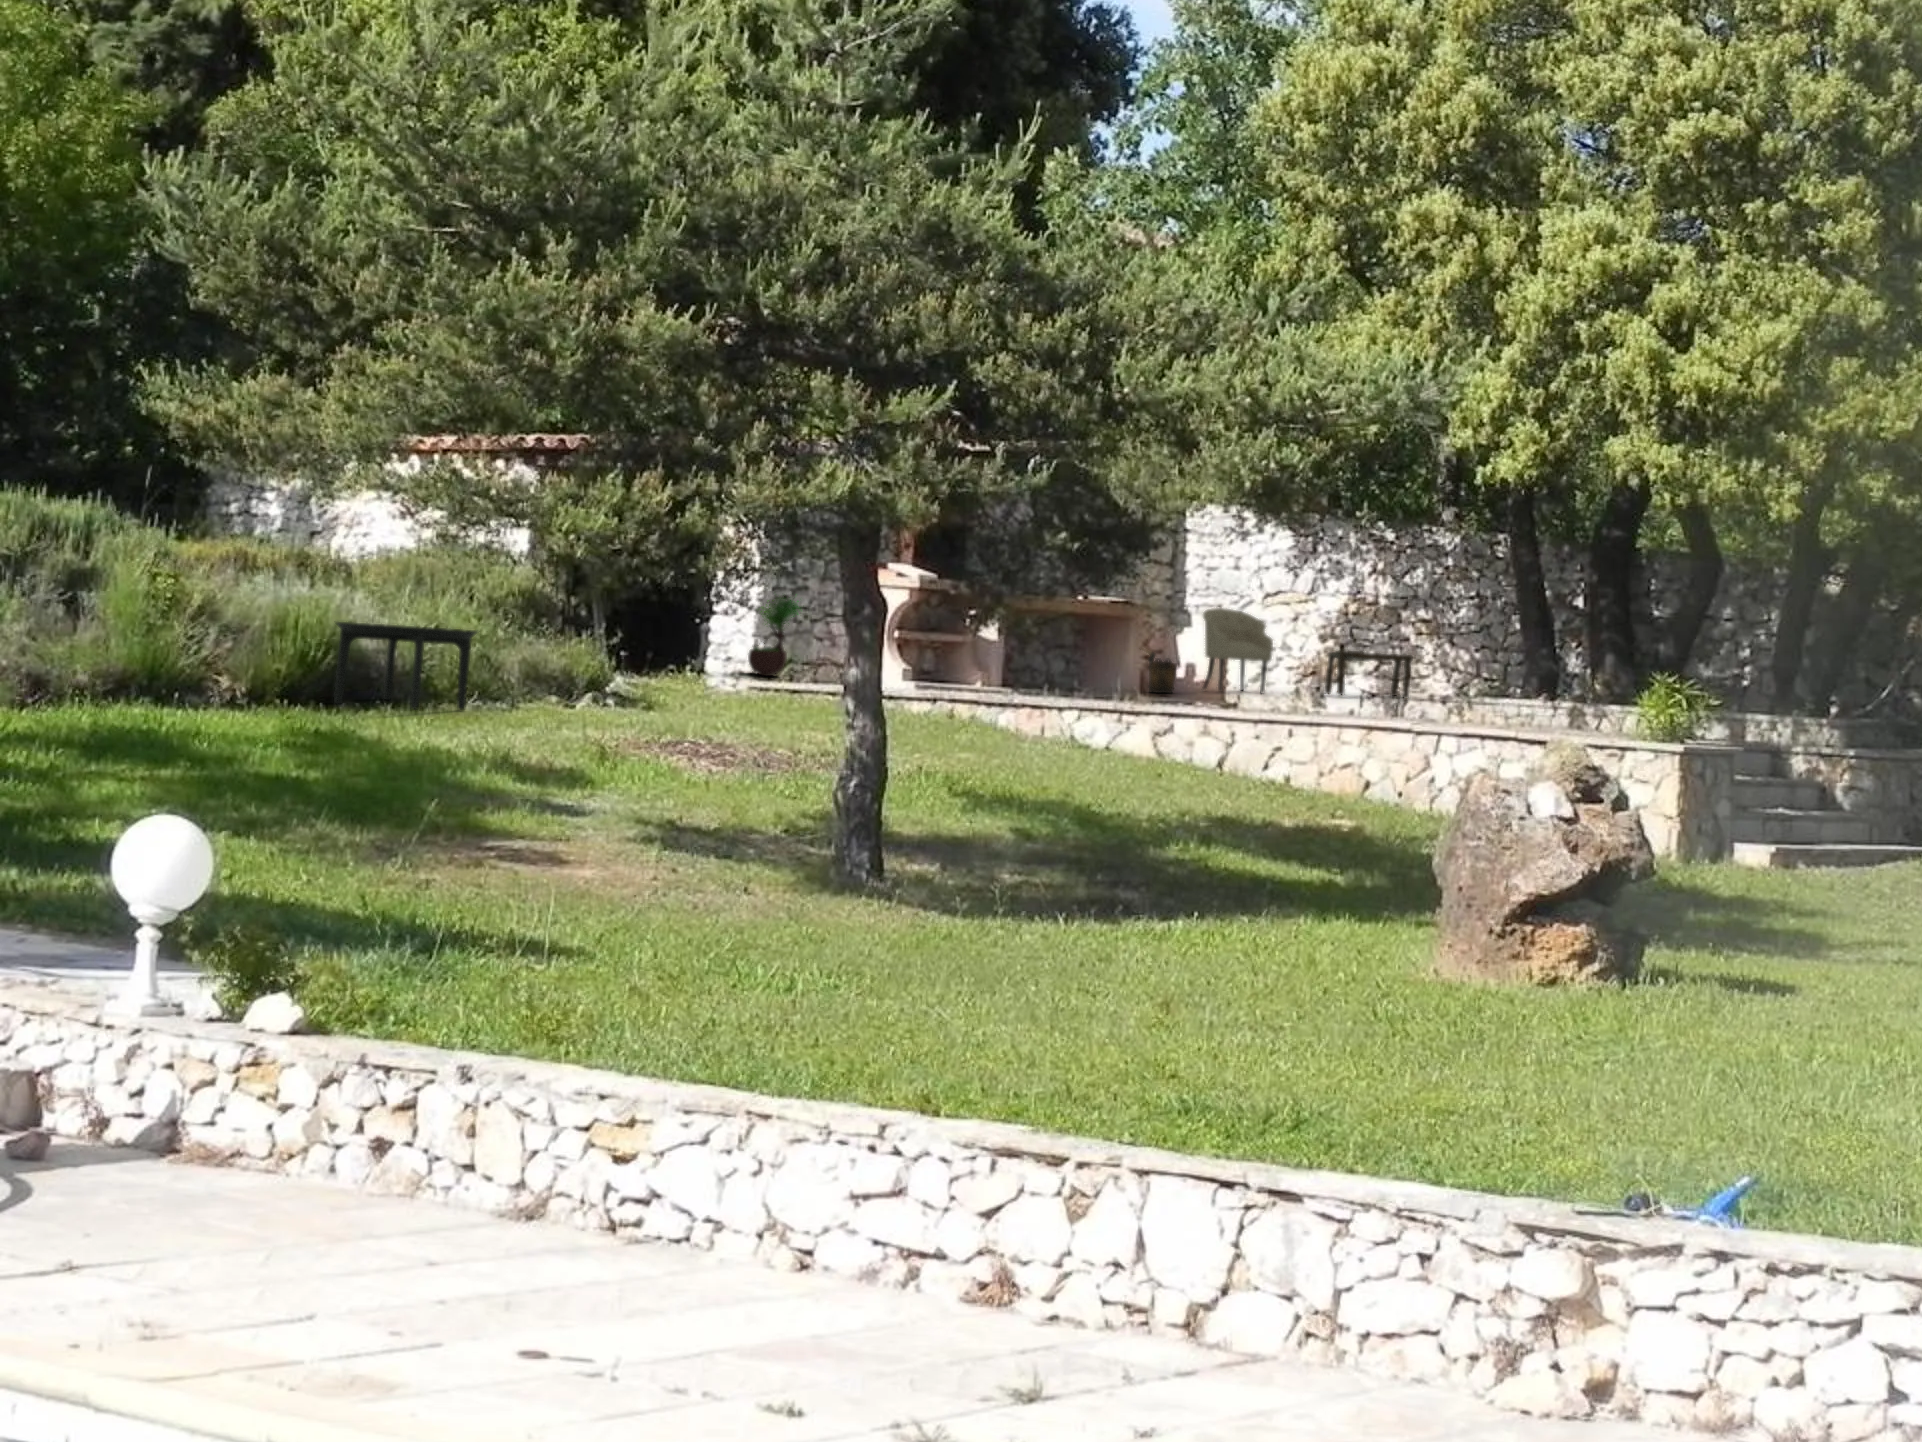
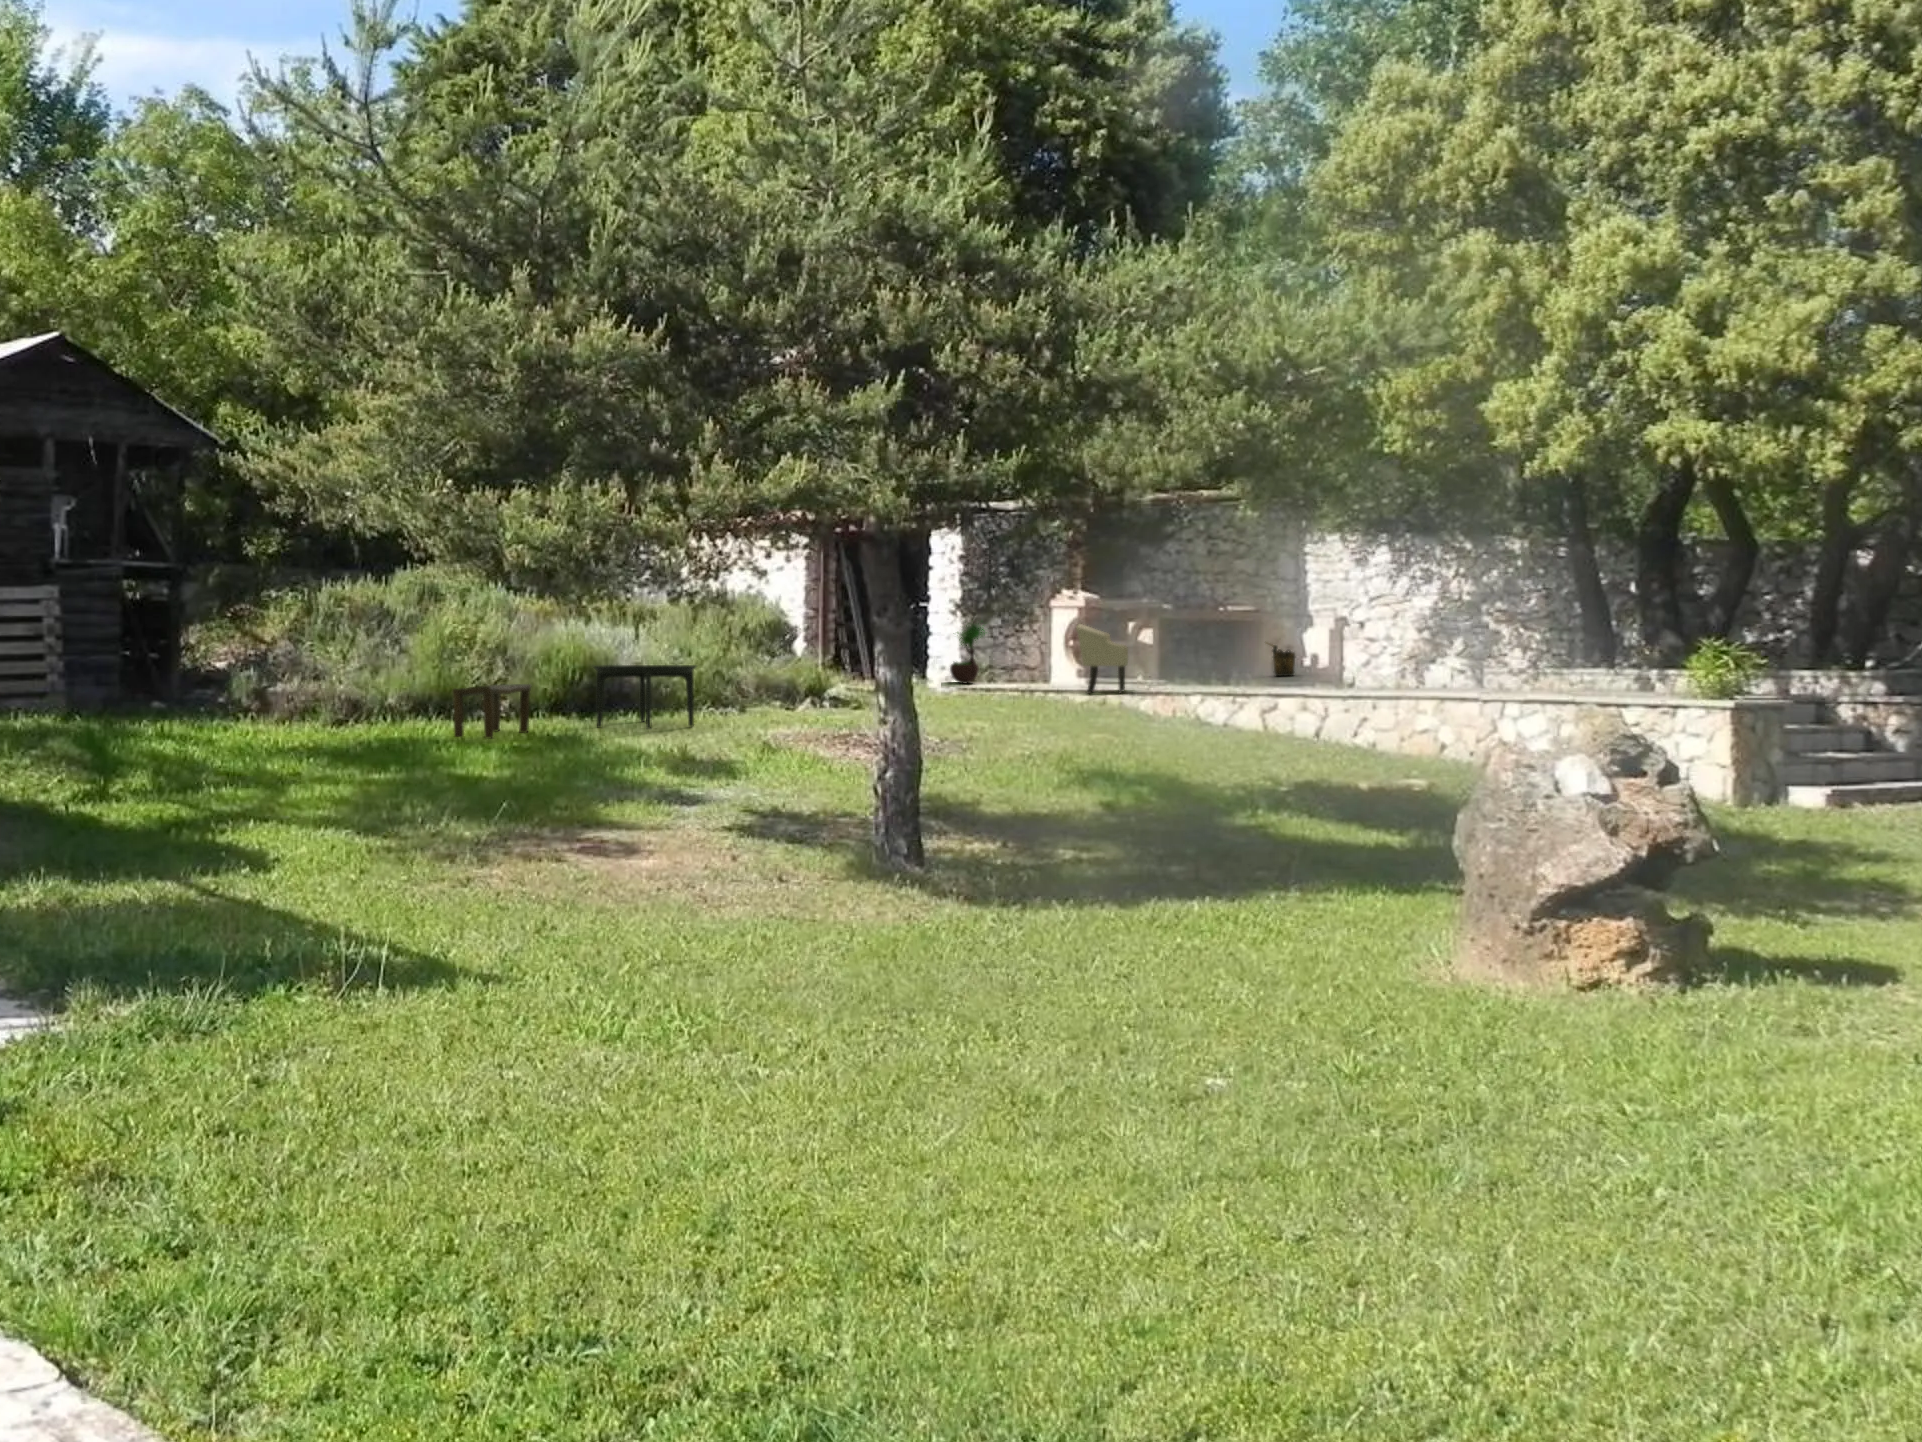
chair: present [1202,608,1273,693] -> present [1076,624,1128,694]
bench: present [1325,650,1413,698] -> present [452,684,532,739]

